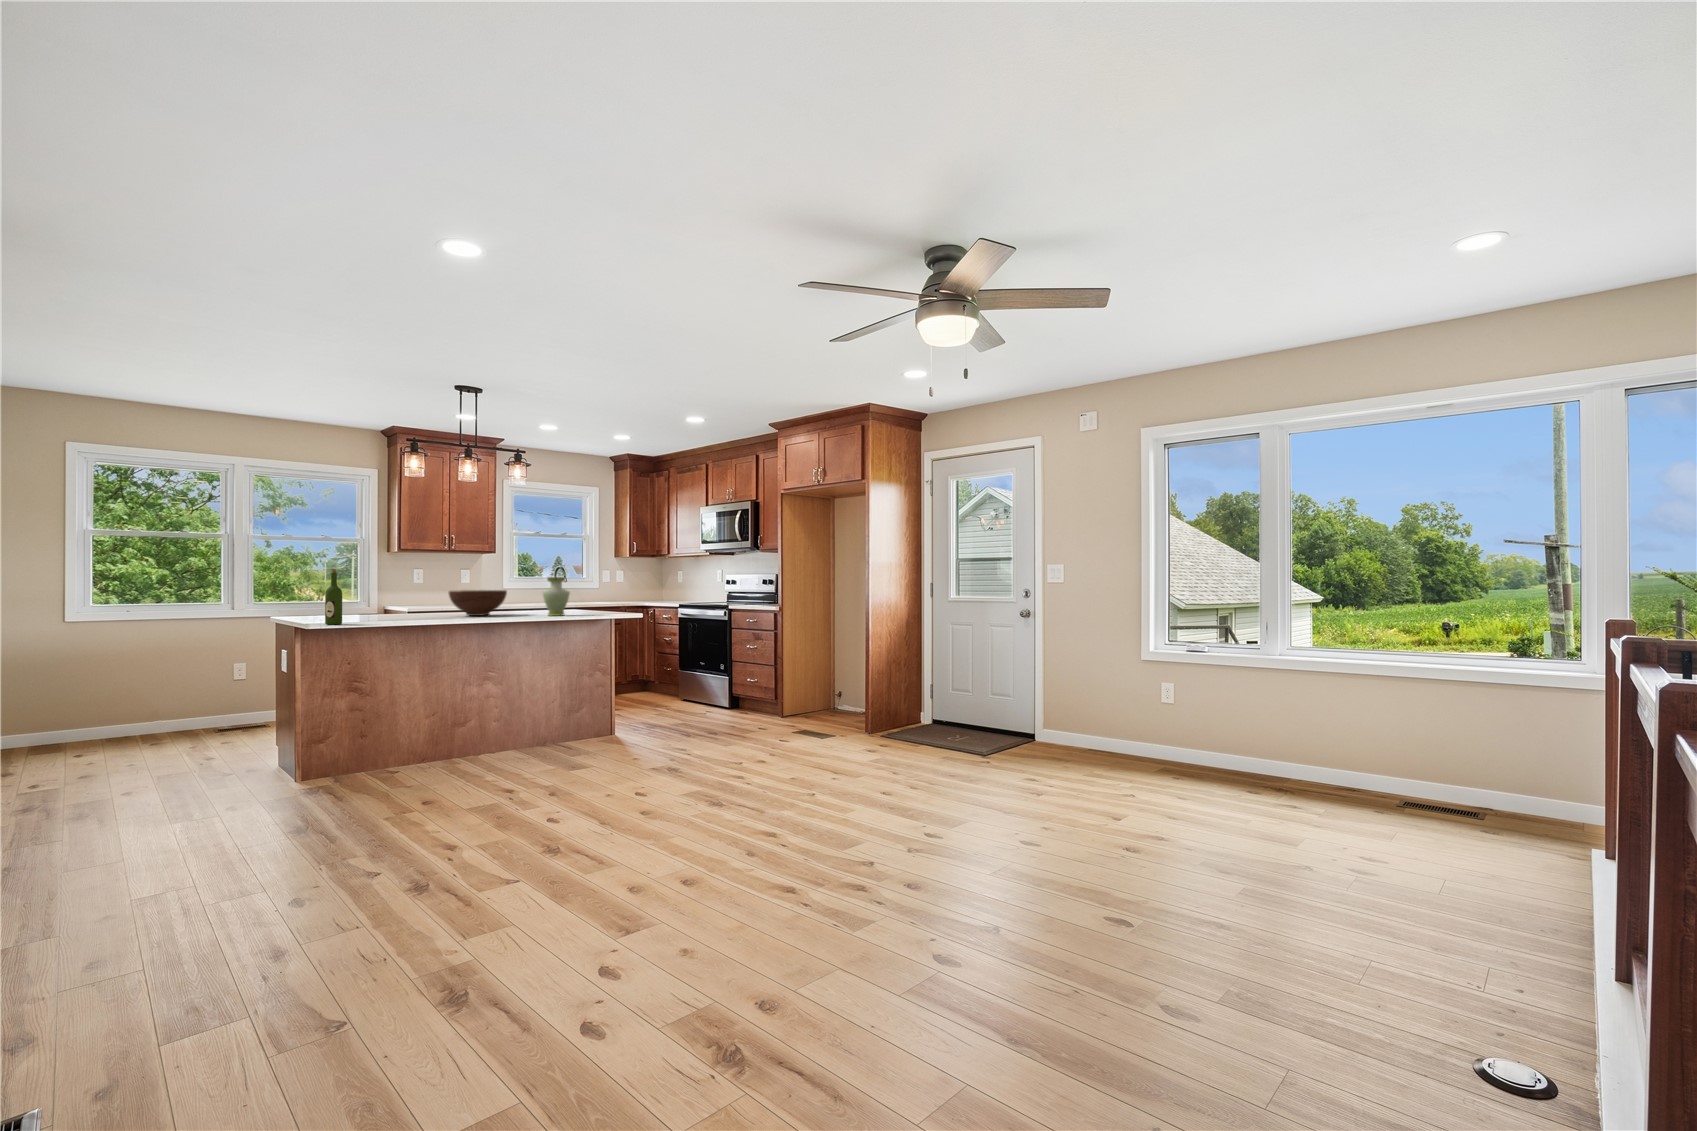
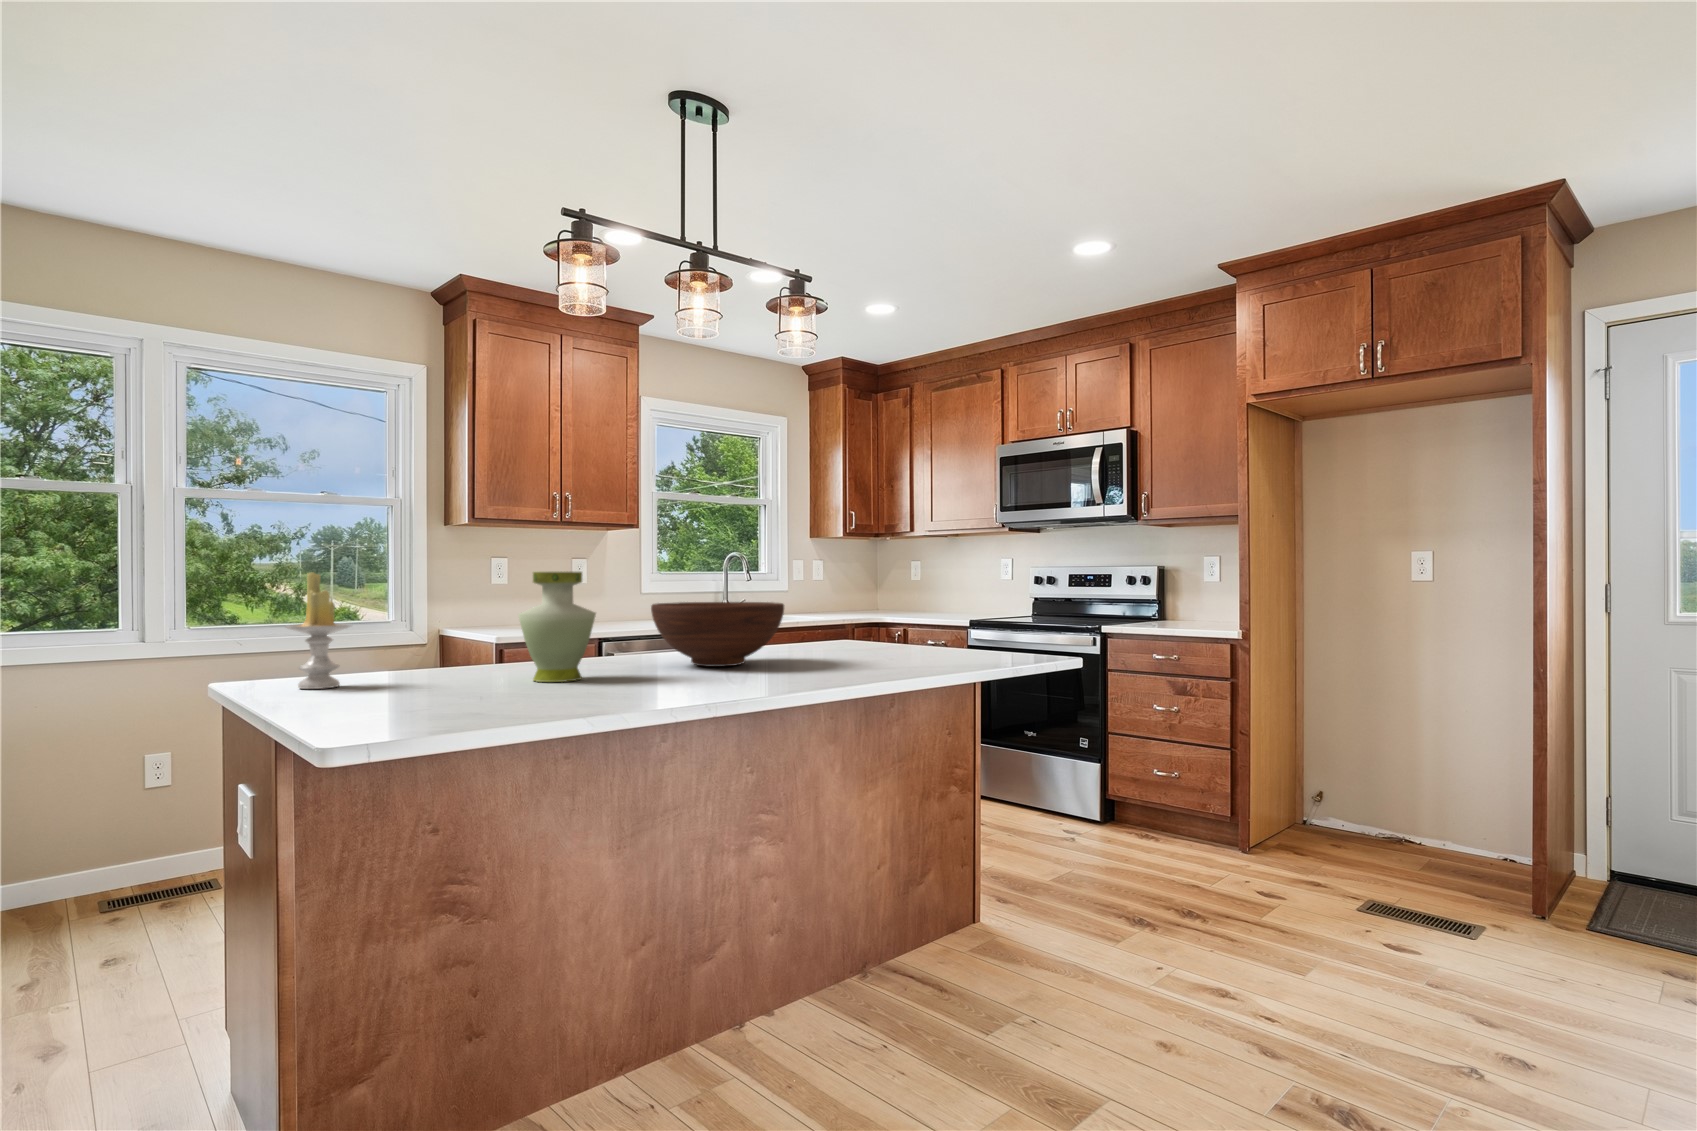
wine bottle: present [325,569,342,625] -> none [376,544,428,725]
vase: present [543,577,570,616] -> present [518,572,596,682]
candle: none [298,578,324,620] -> present [286,572,352,689]

